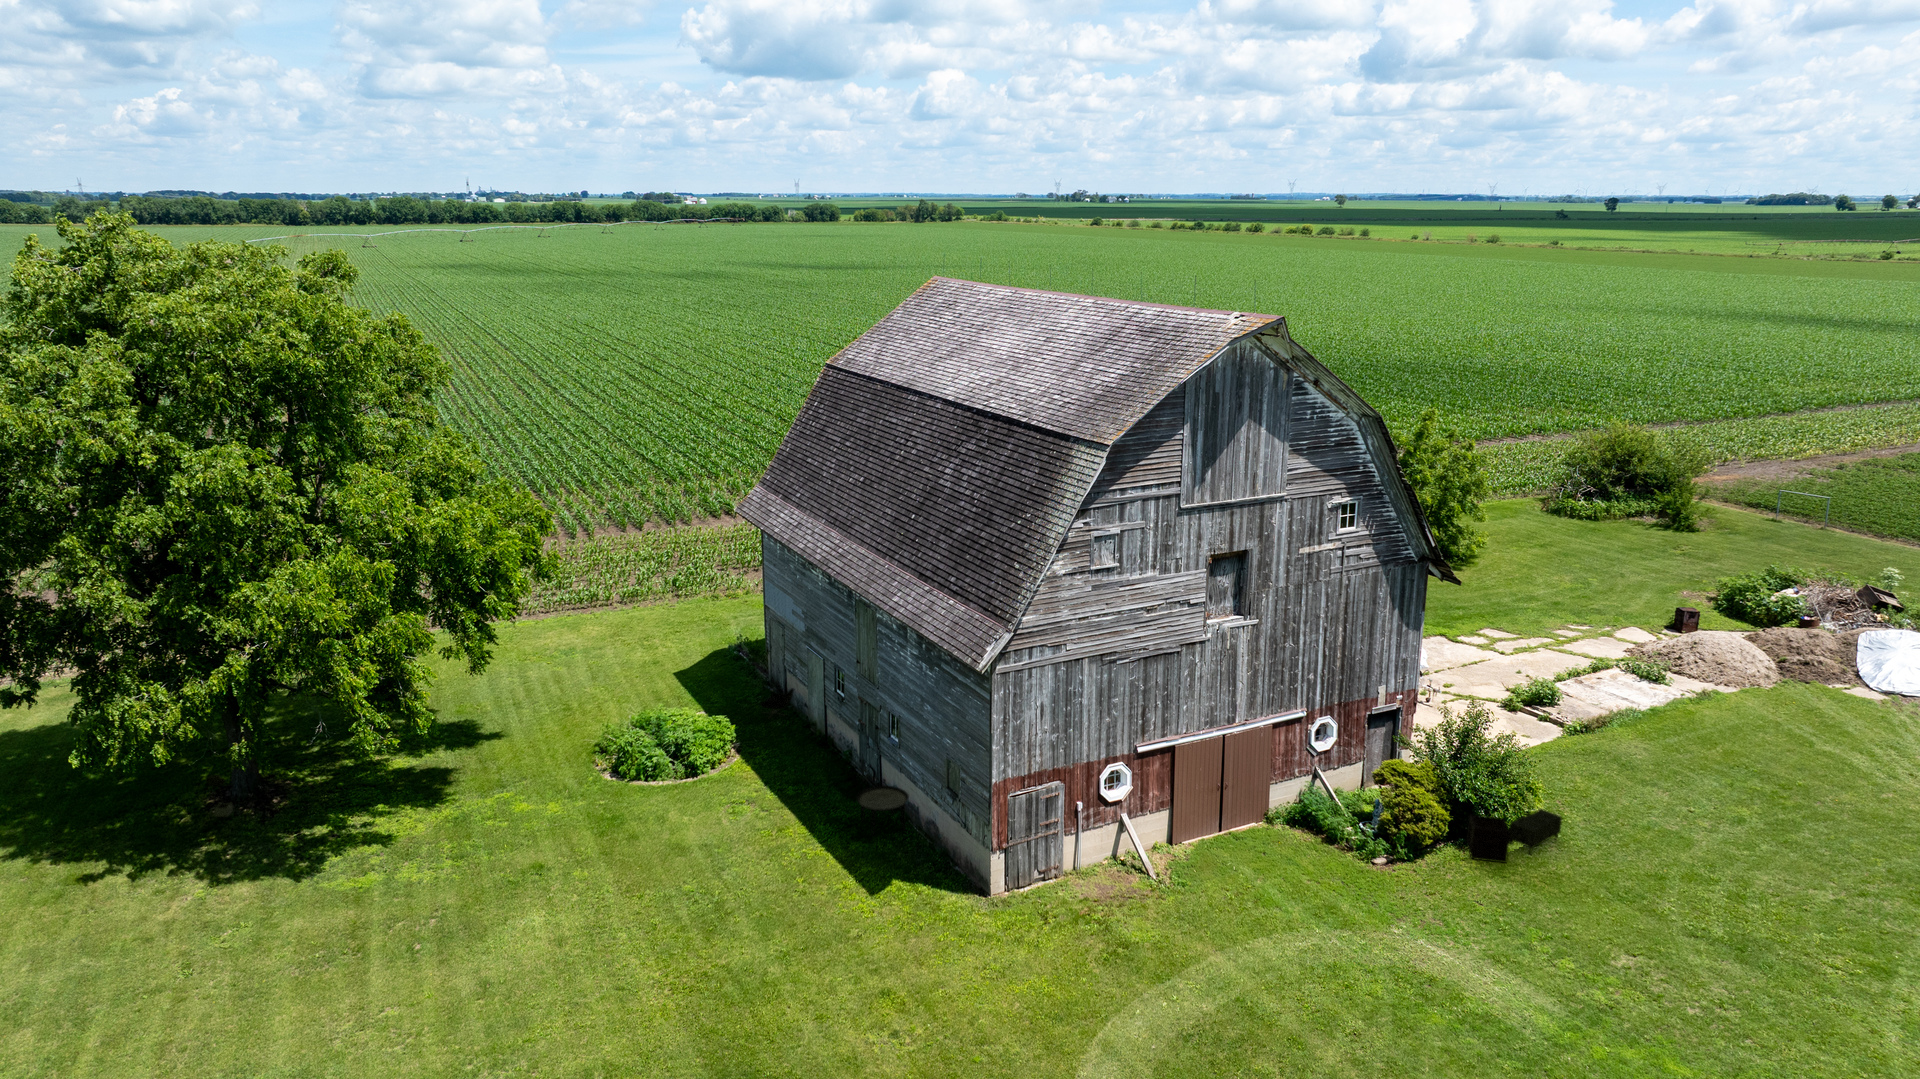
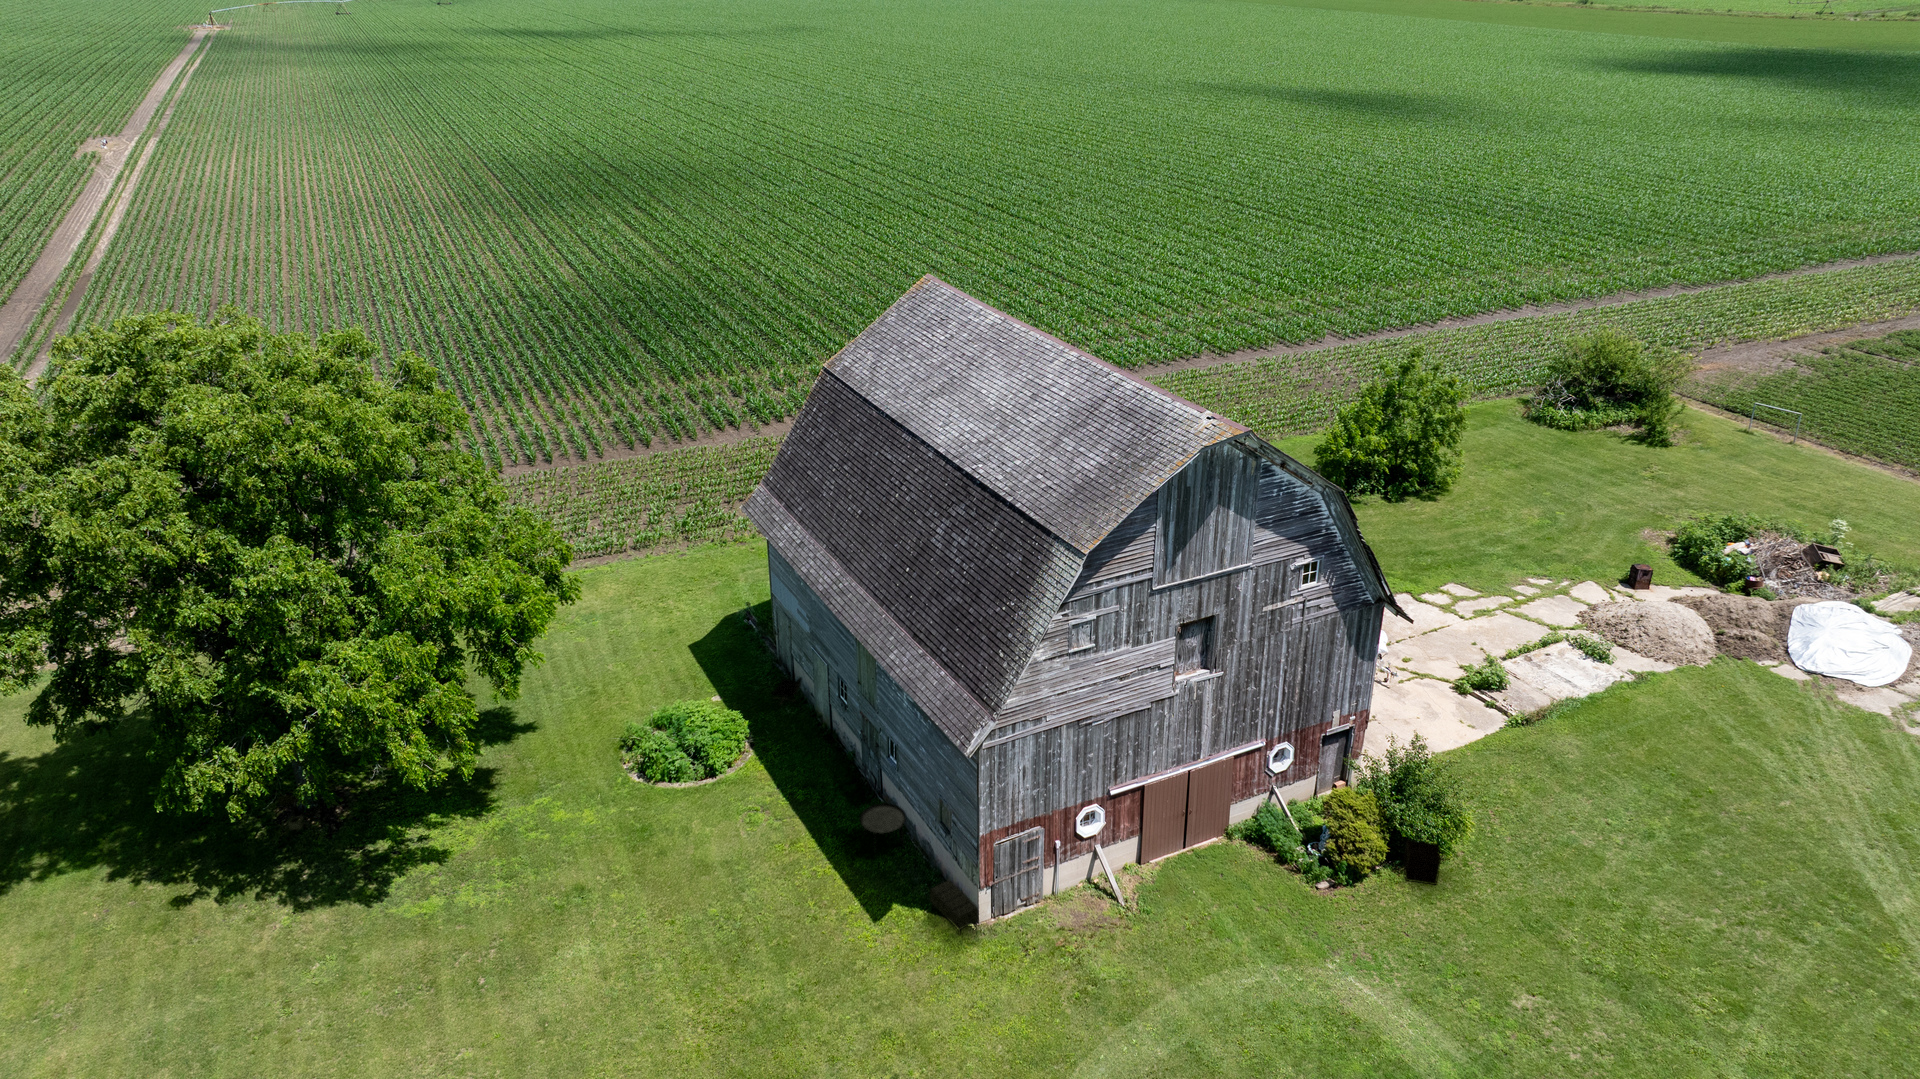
bench: present [1509,809,1562,854] -> present [930,880,979,934]

